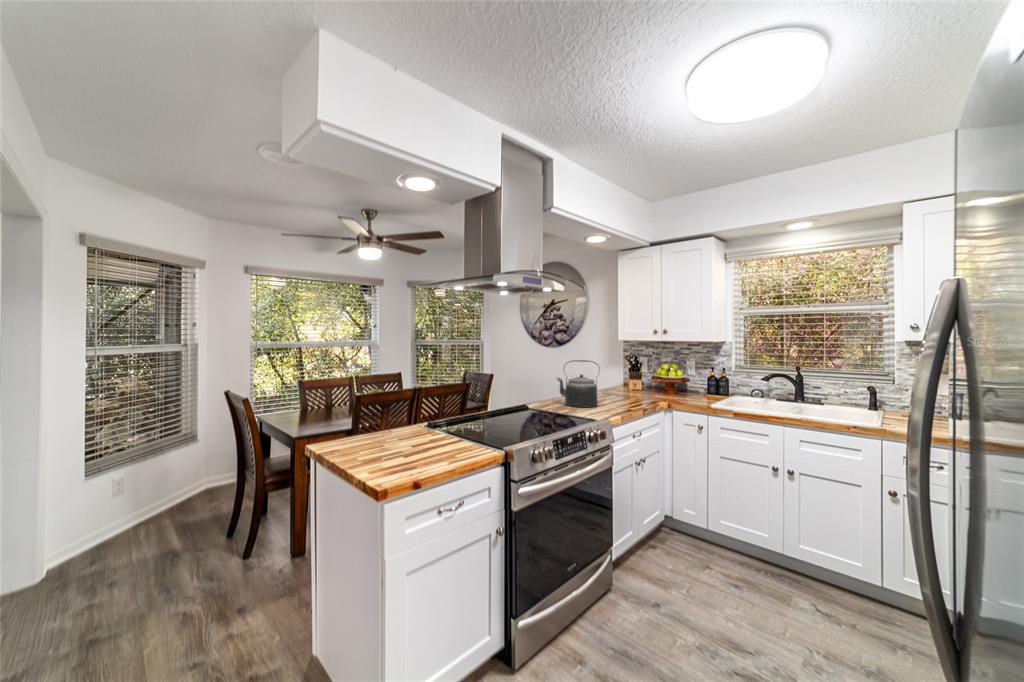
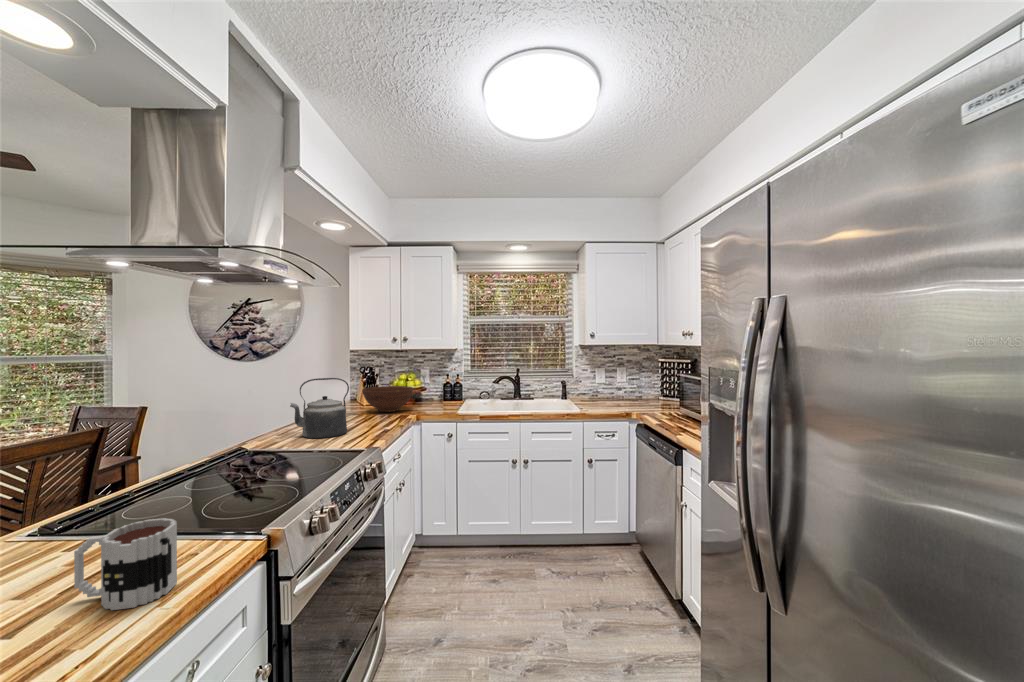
fruit bowl: none [625,374,671,397] -> present [363,386,413,412]
mug: none [402,420,440,462] -> present [74,518,177,610]

